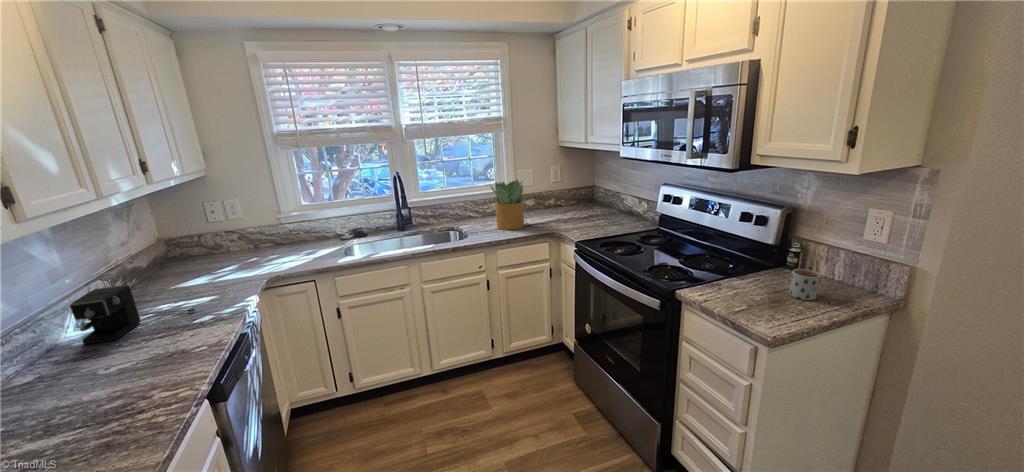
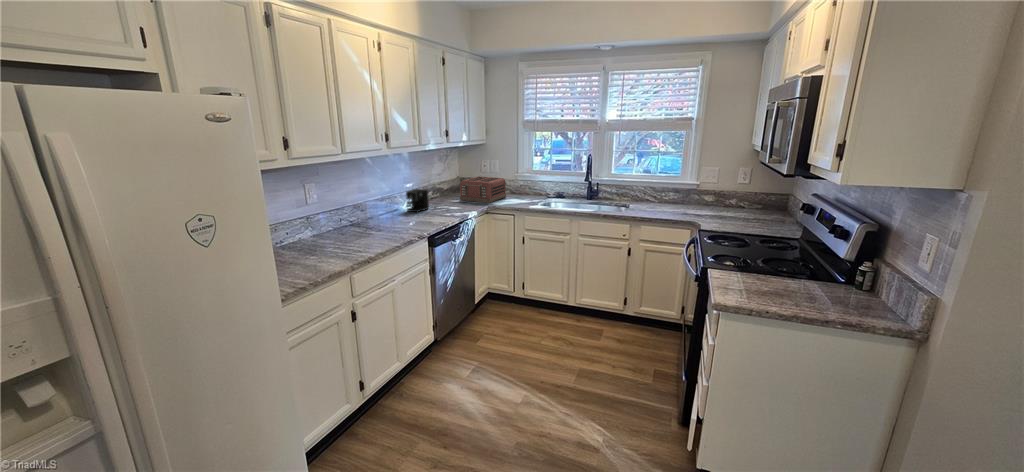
potted plant: present [490,180,524,230] -> none [656,172,688,215]
toaster: none [187,227,277,281] -> present [460,176,506,203]
mug: present [789,269,821,300] -> none [814,277,853,307]

